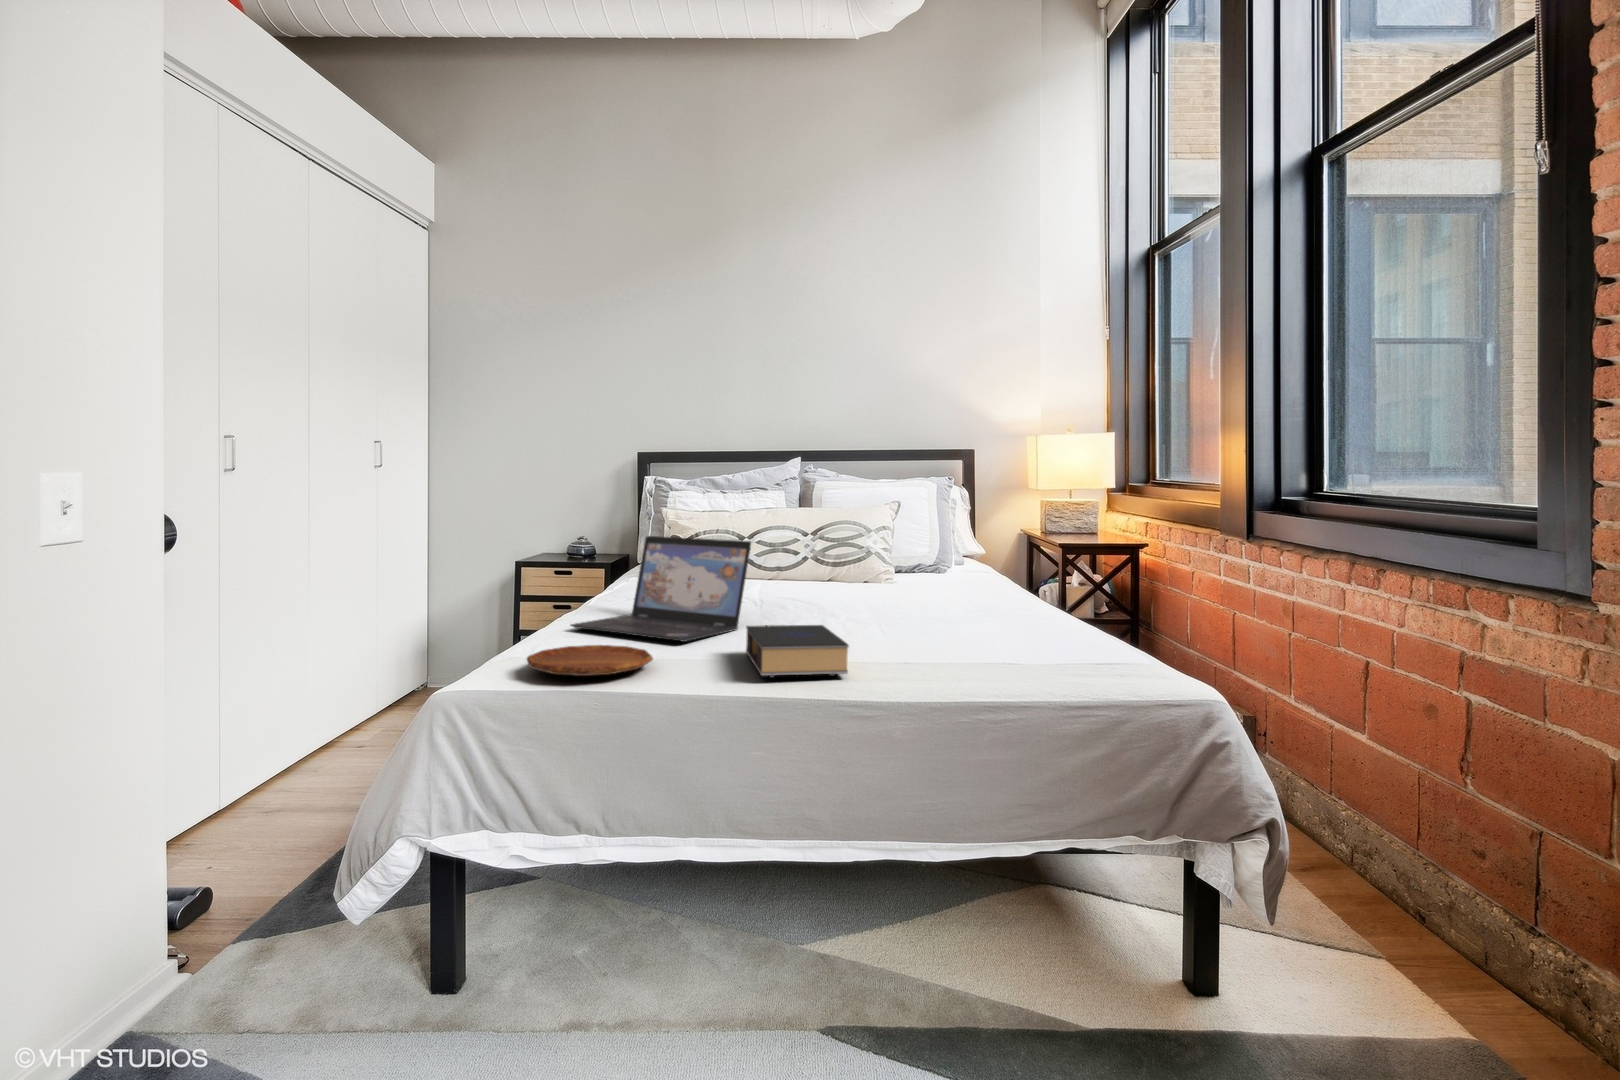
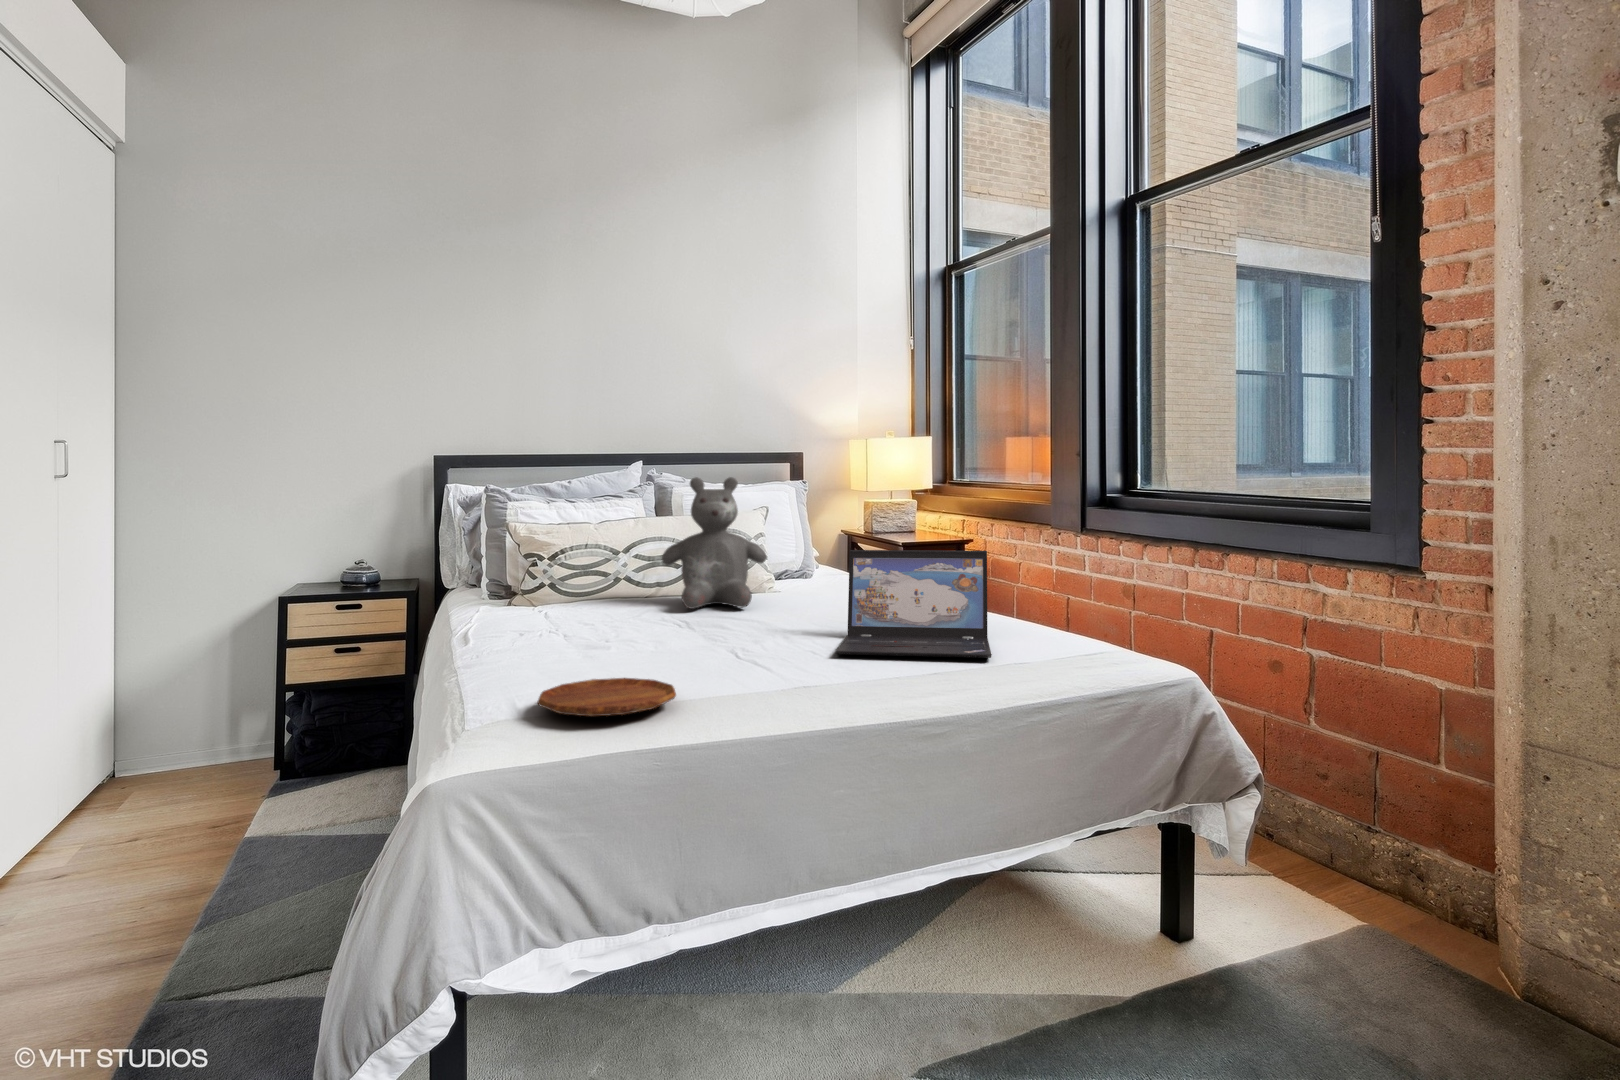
teddy bear: none [774,469,874,597] -> present [662,477,767,609]
laptop: present [571,536,751,642] -> present [836,550,991,658]
book: present [746,625,849,678] -> none [745,637,881,695]

